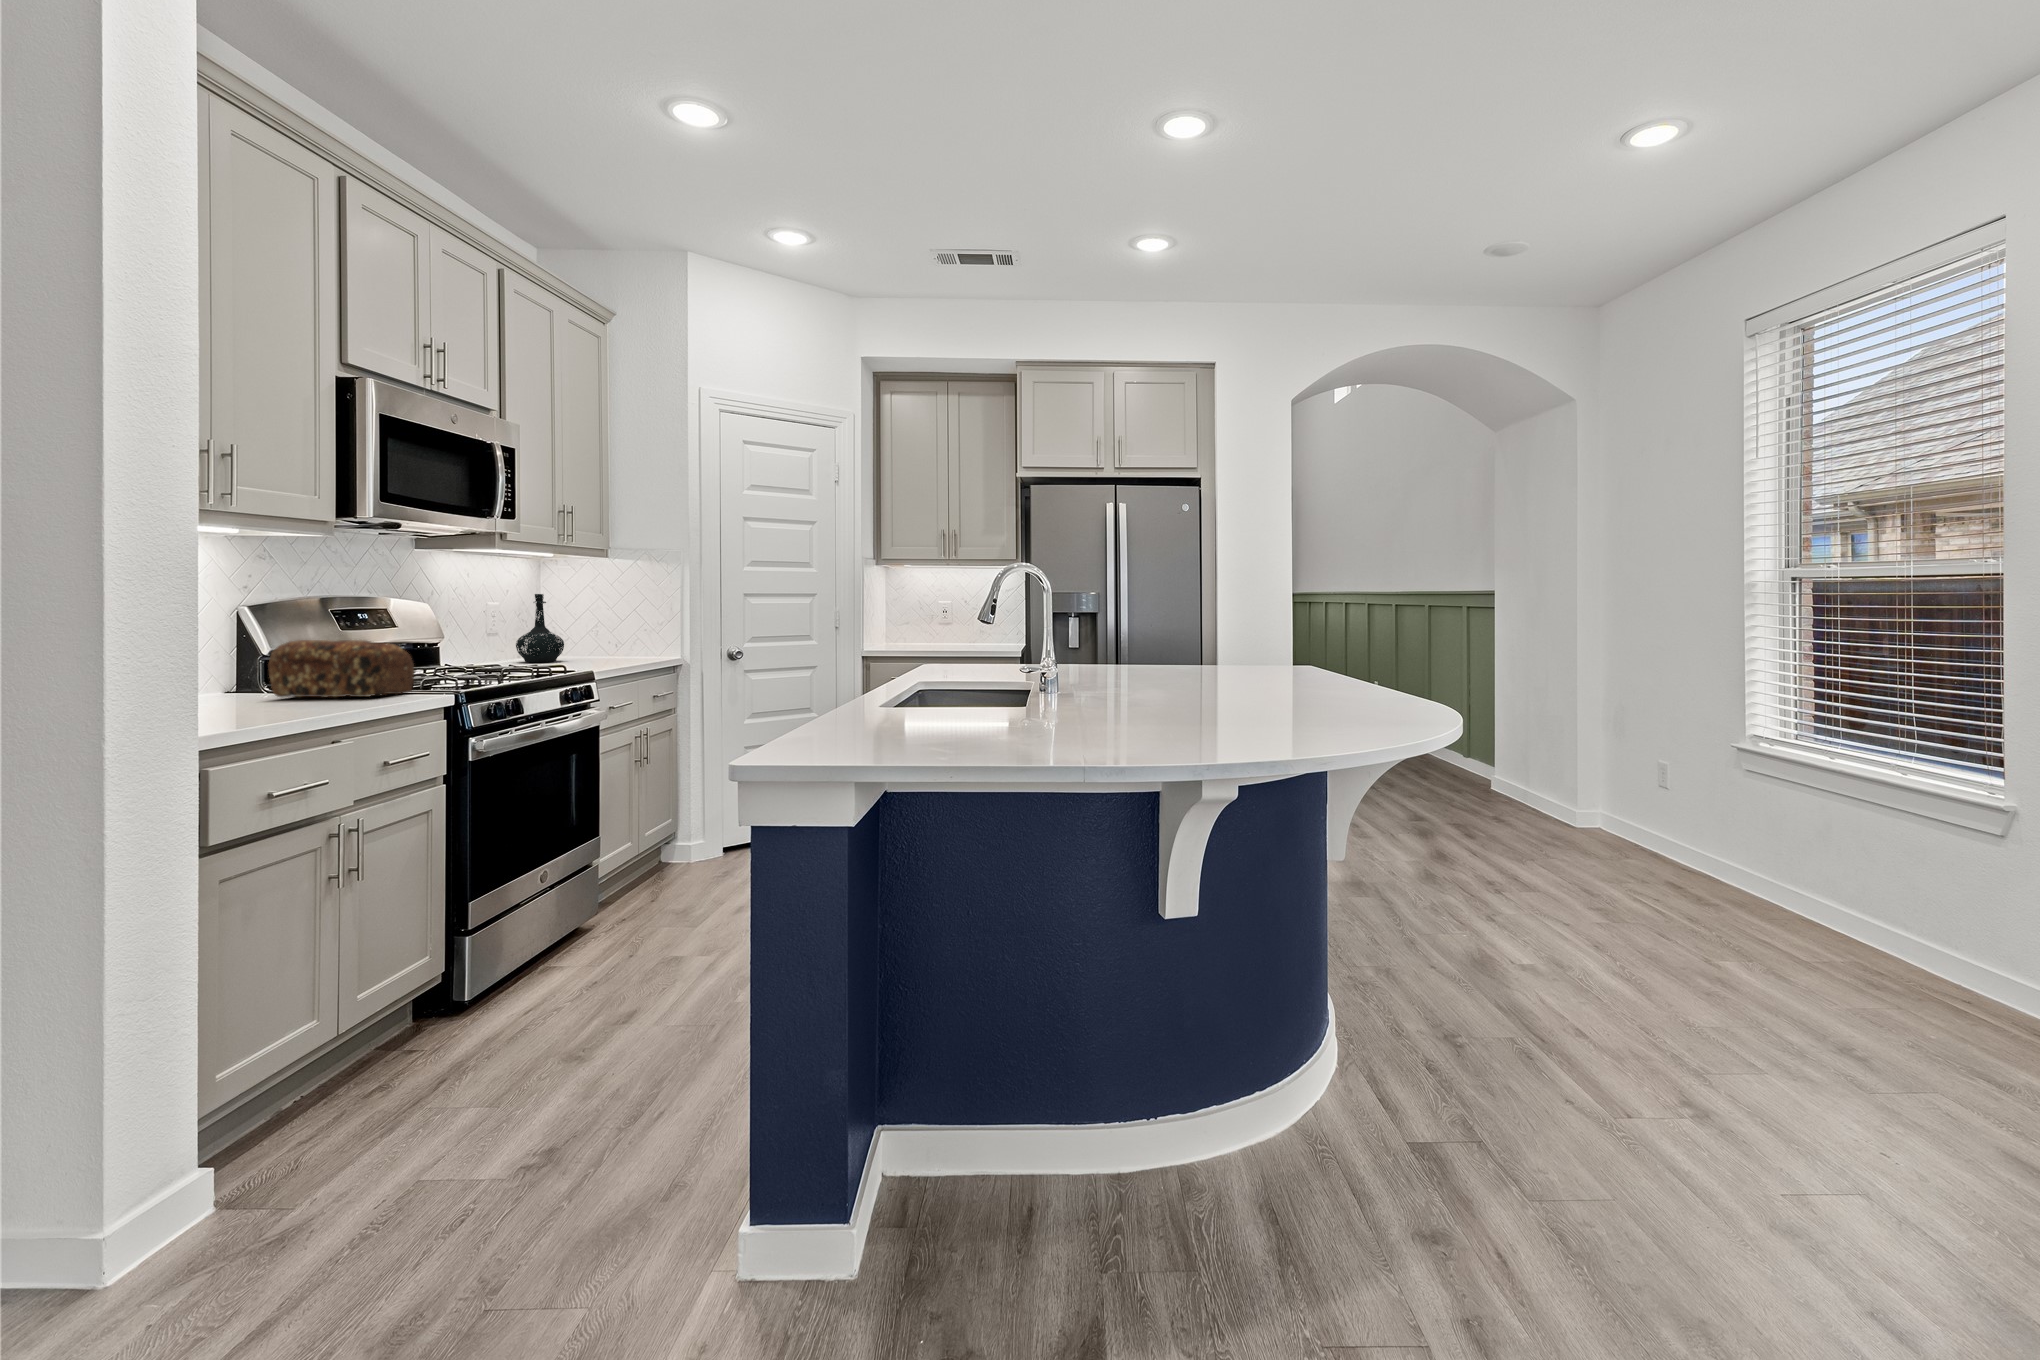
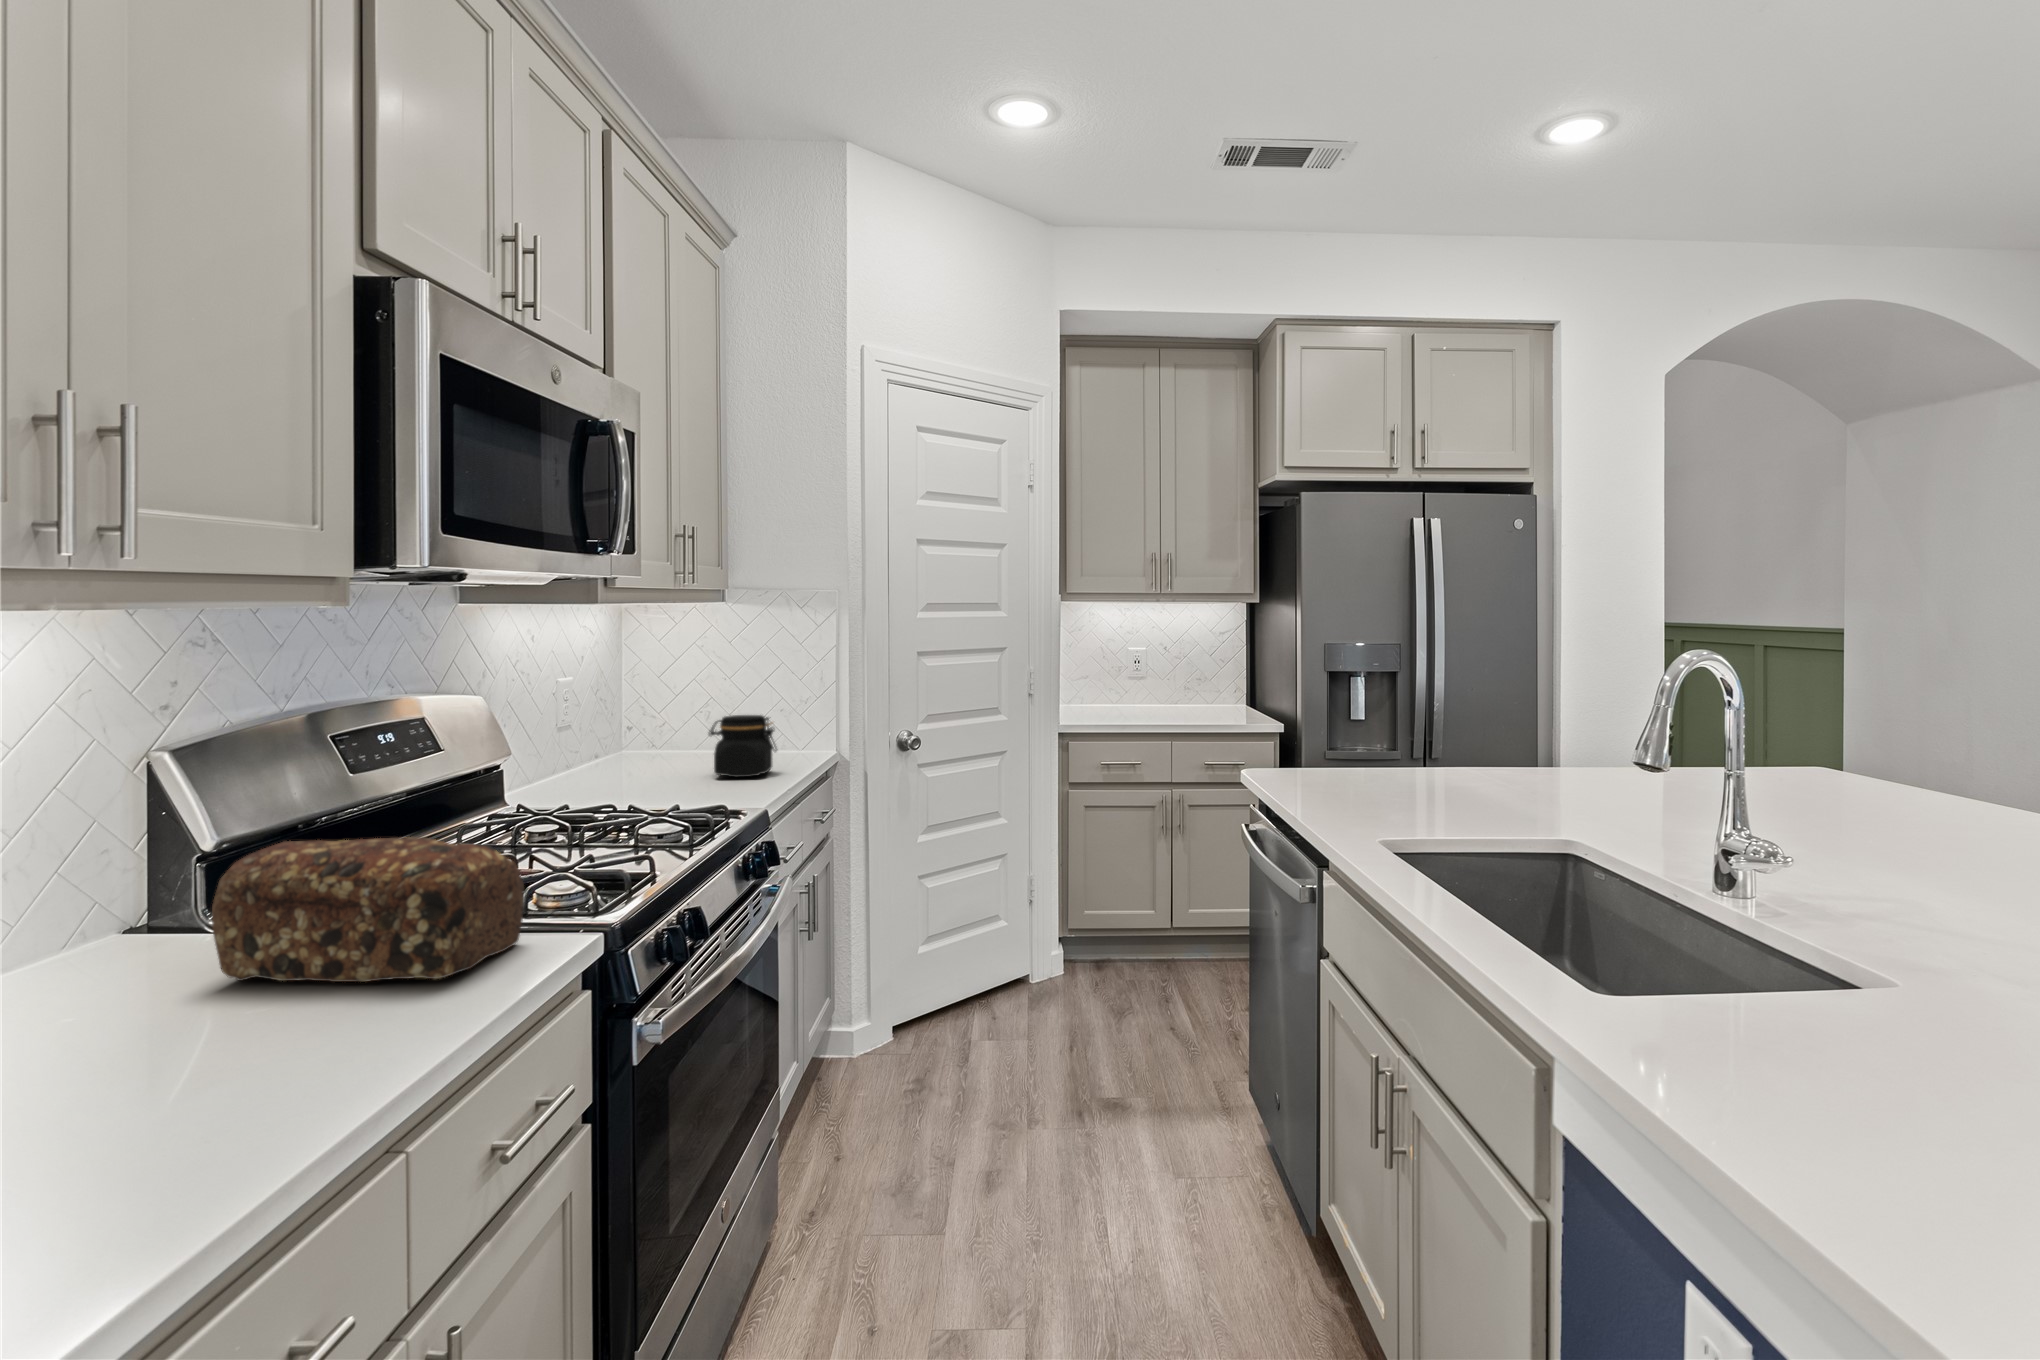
bottle: present [516,594,564,662] -> none [598,663,671,772]
jar: none [582,626,627,664] -> present [709,715,777,777]

